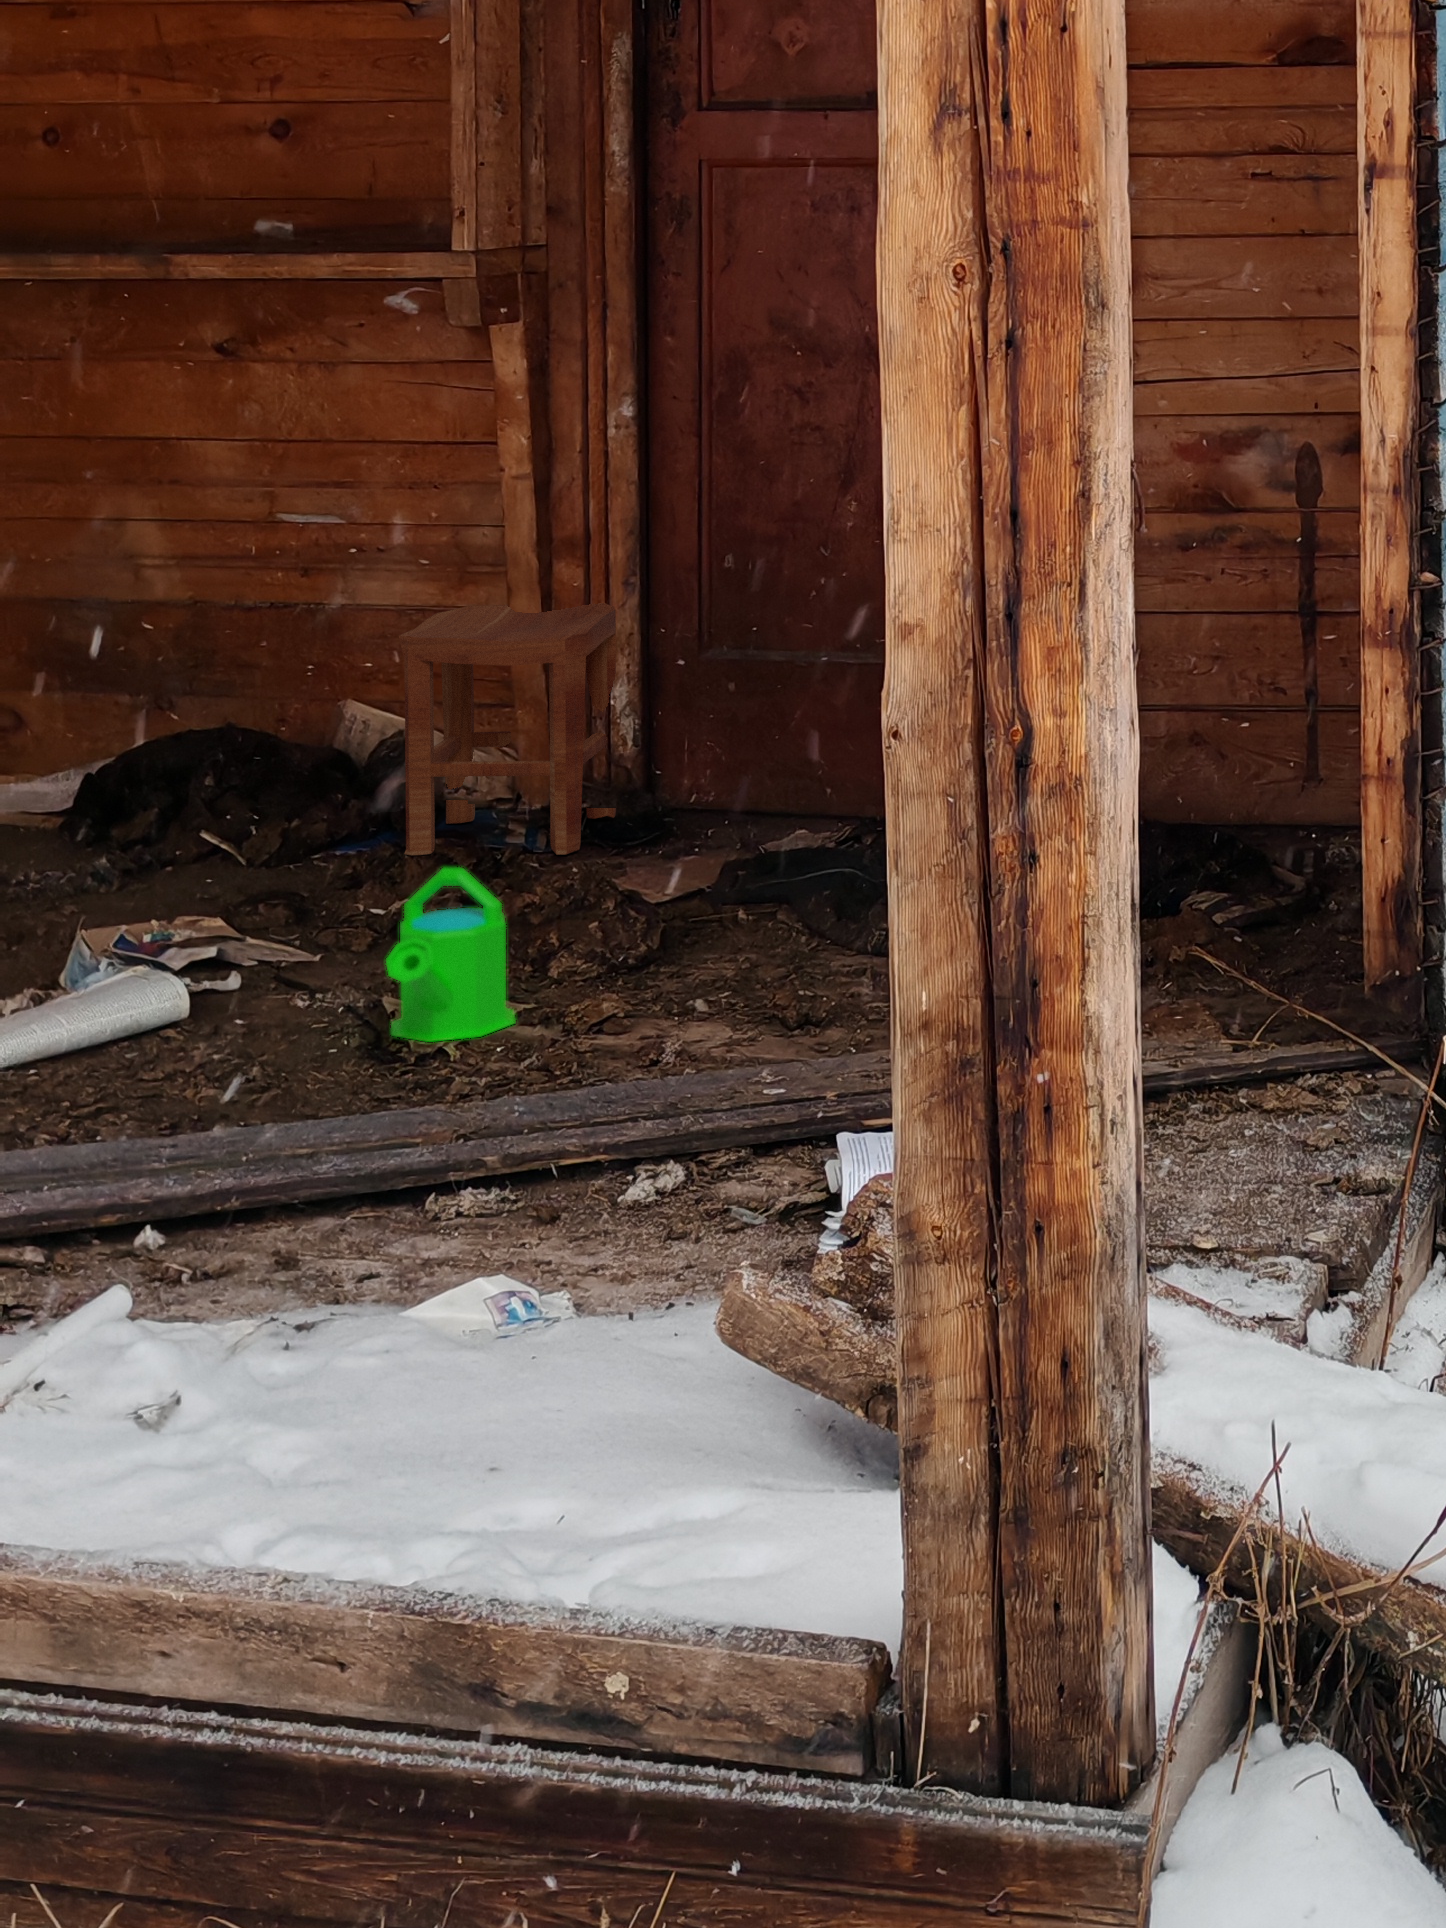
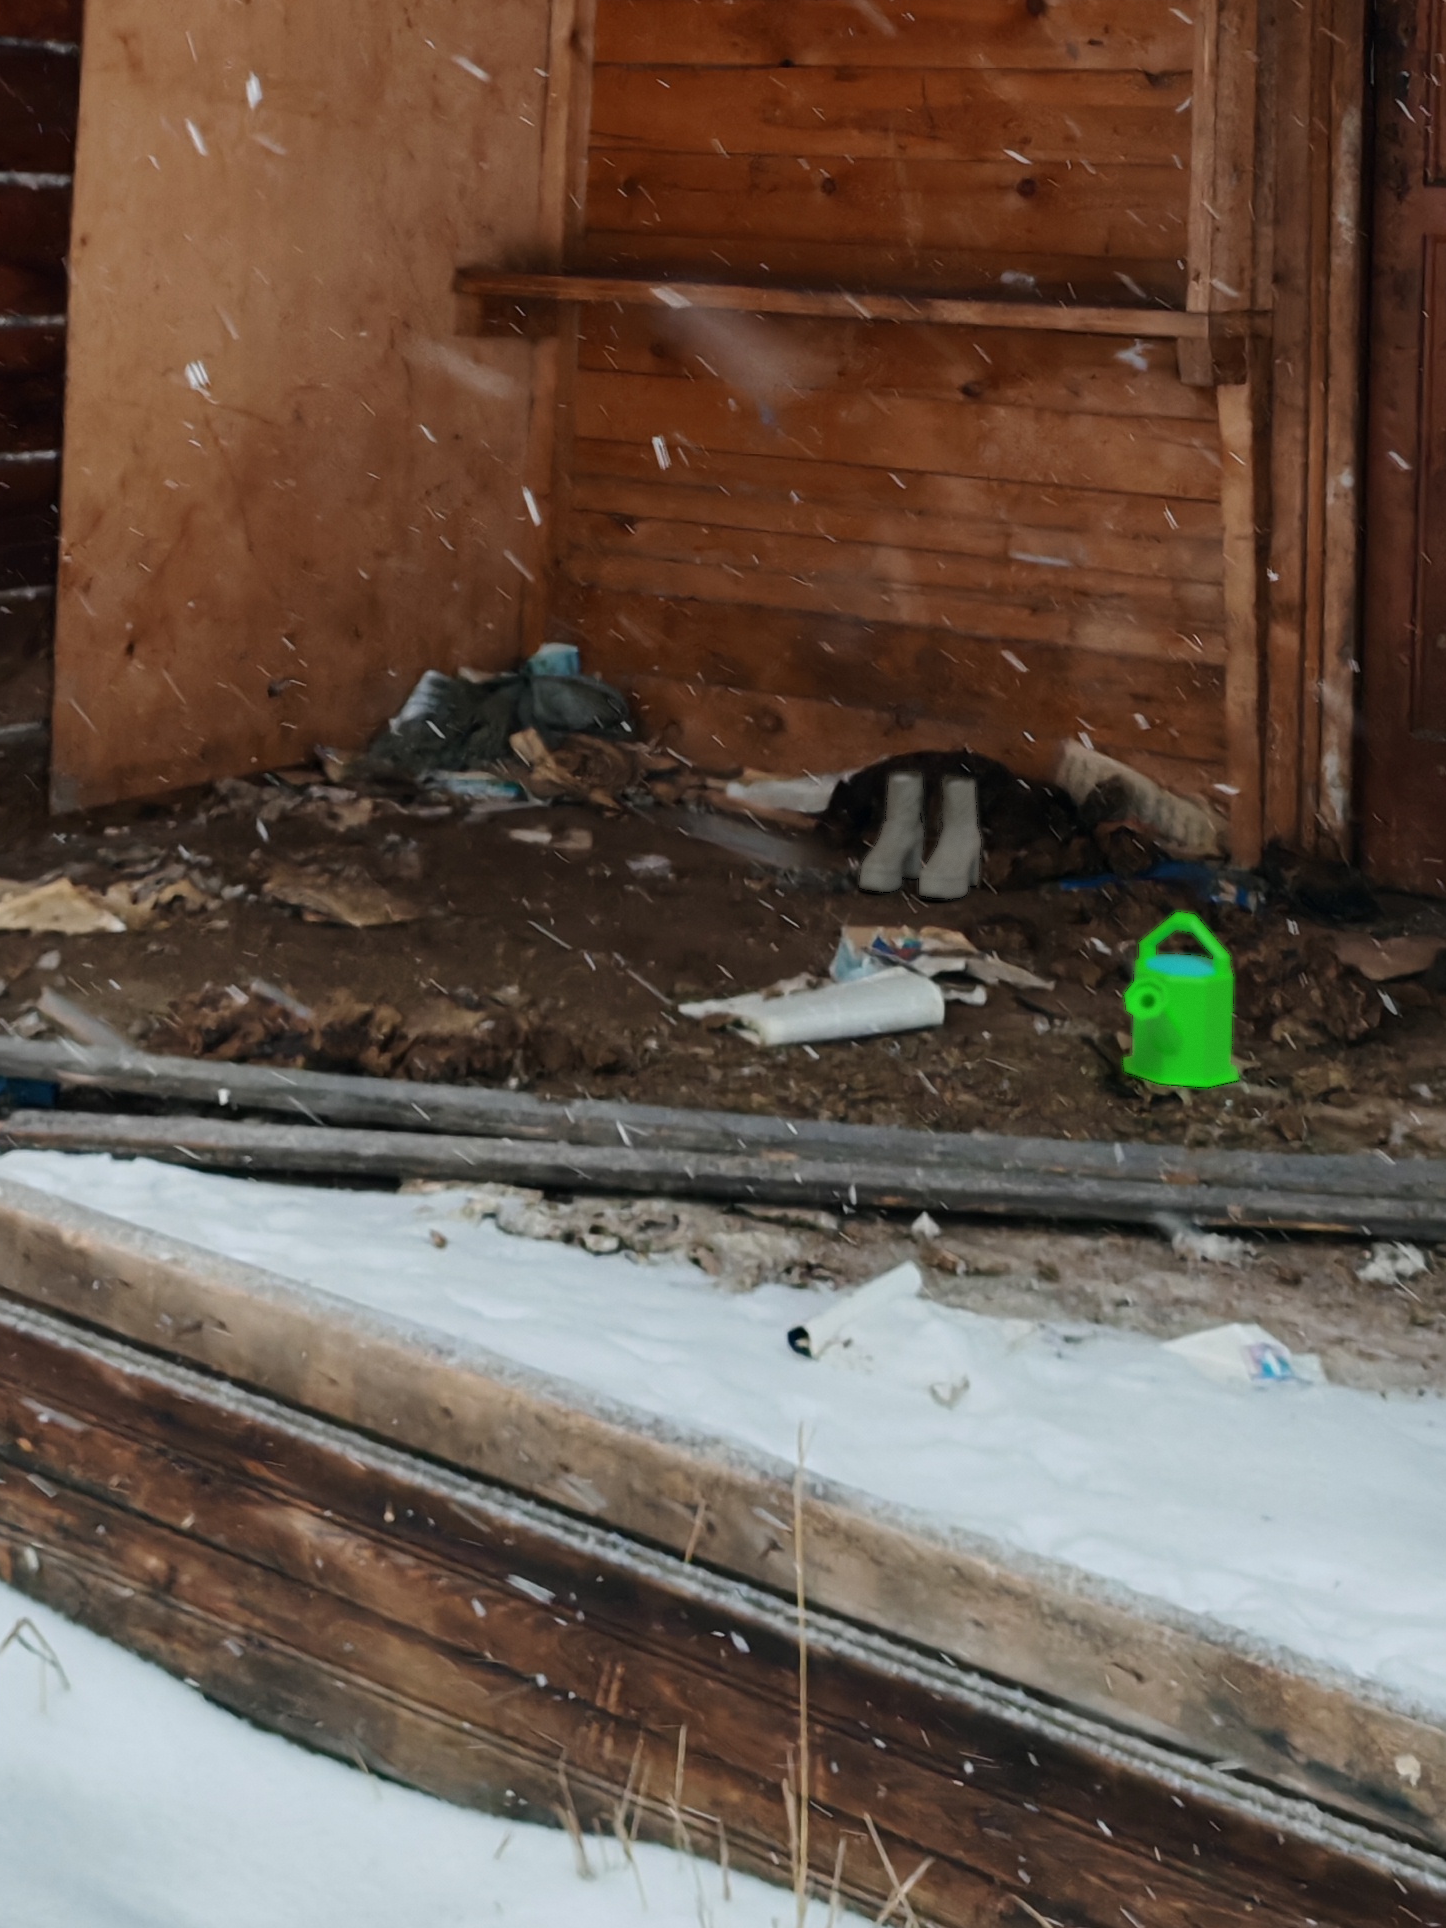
stool: present [399,603,616,855] -> none [1121,658,1326,919]
boots: none [102,756,245,889] -> present [860,771,981,899]

